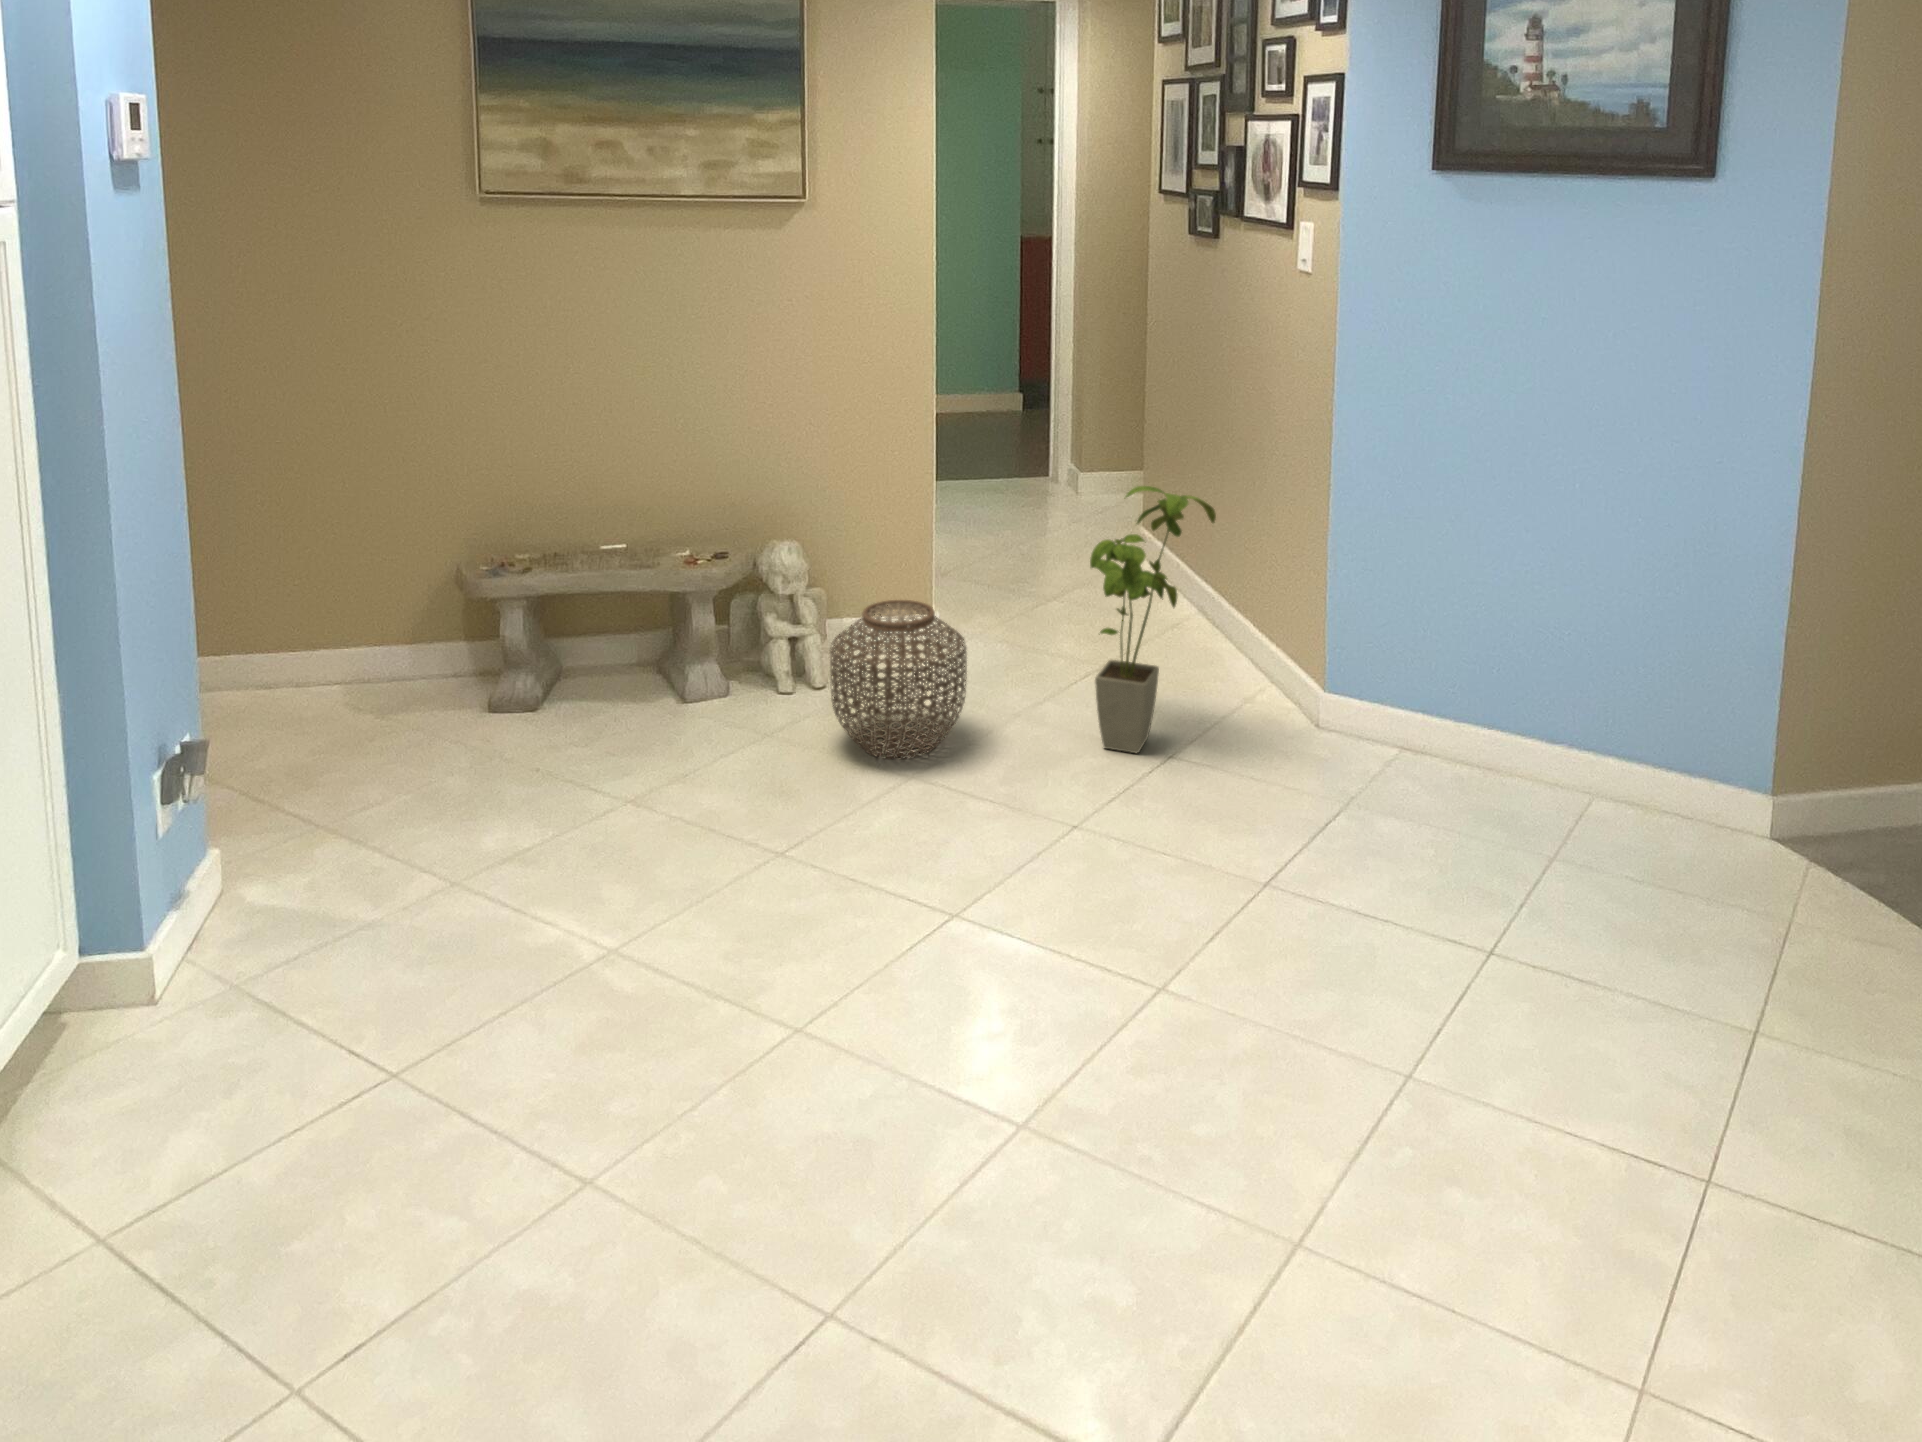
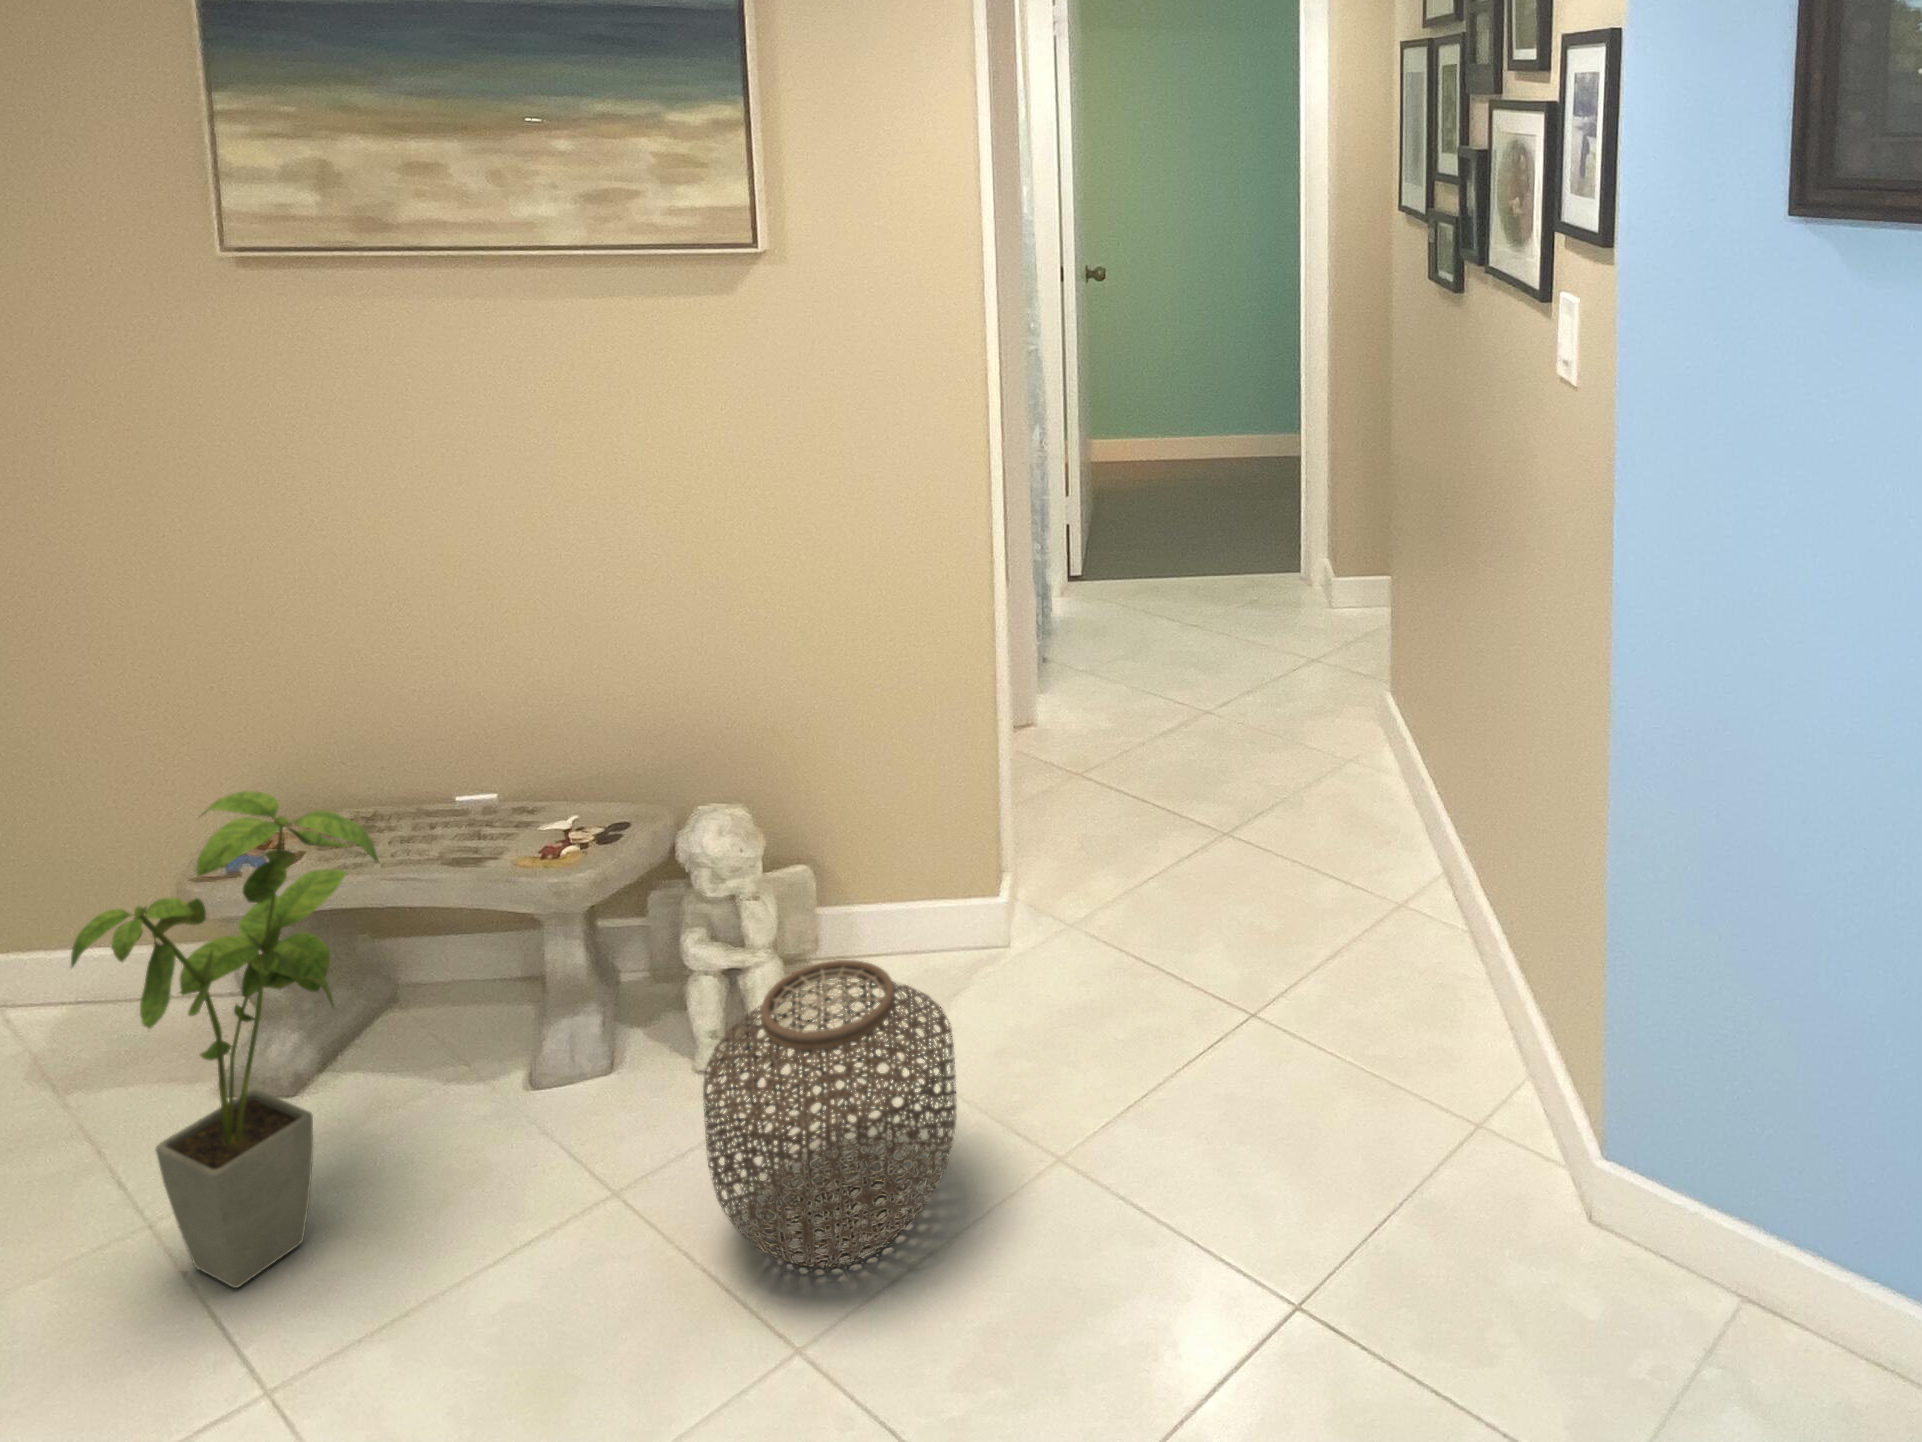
house plant: present [1090,486,1216,753] -> present [71,791,380,1288]

